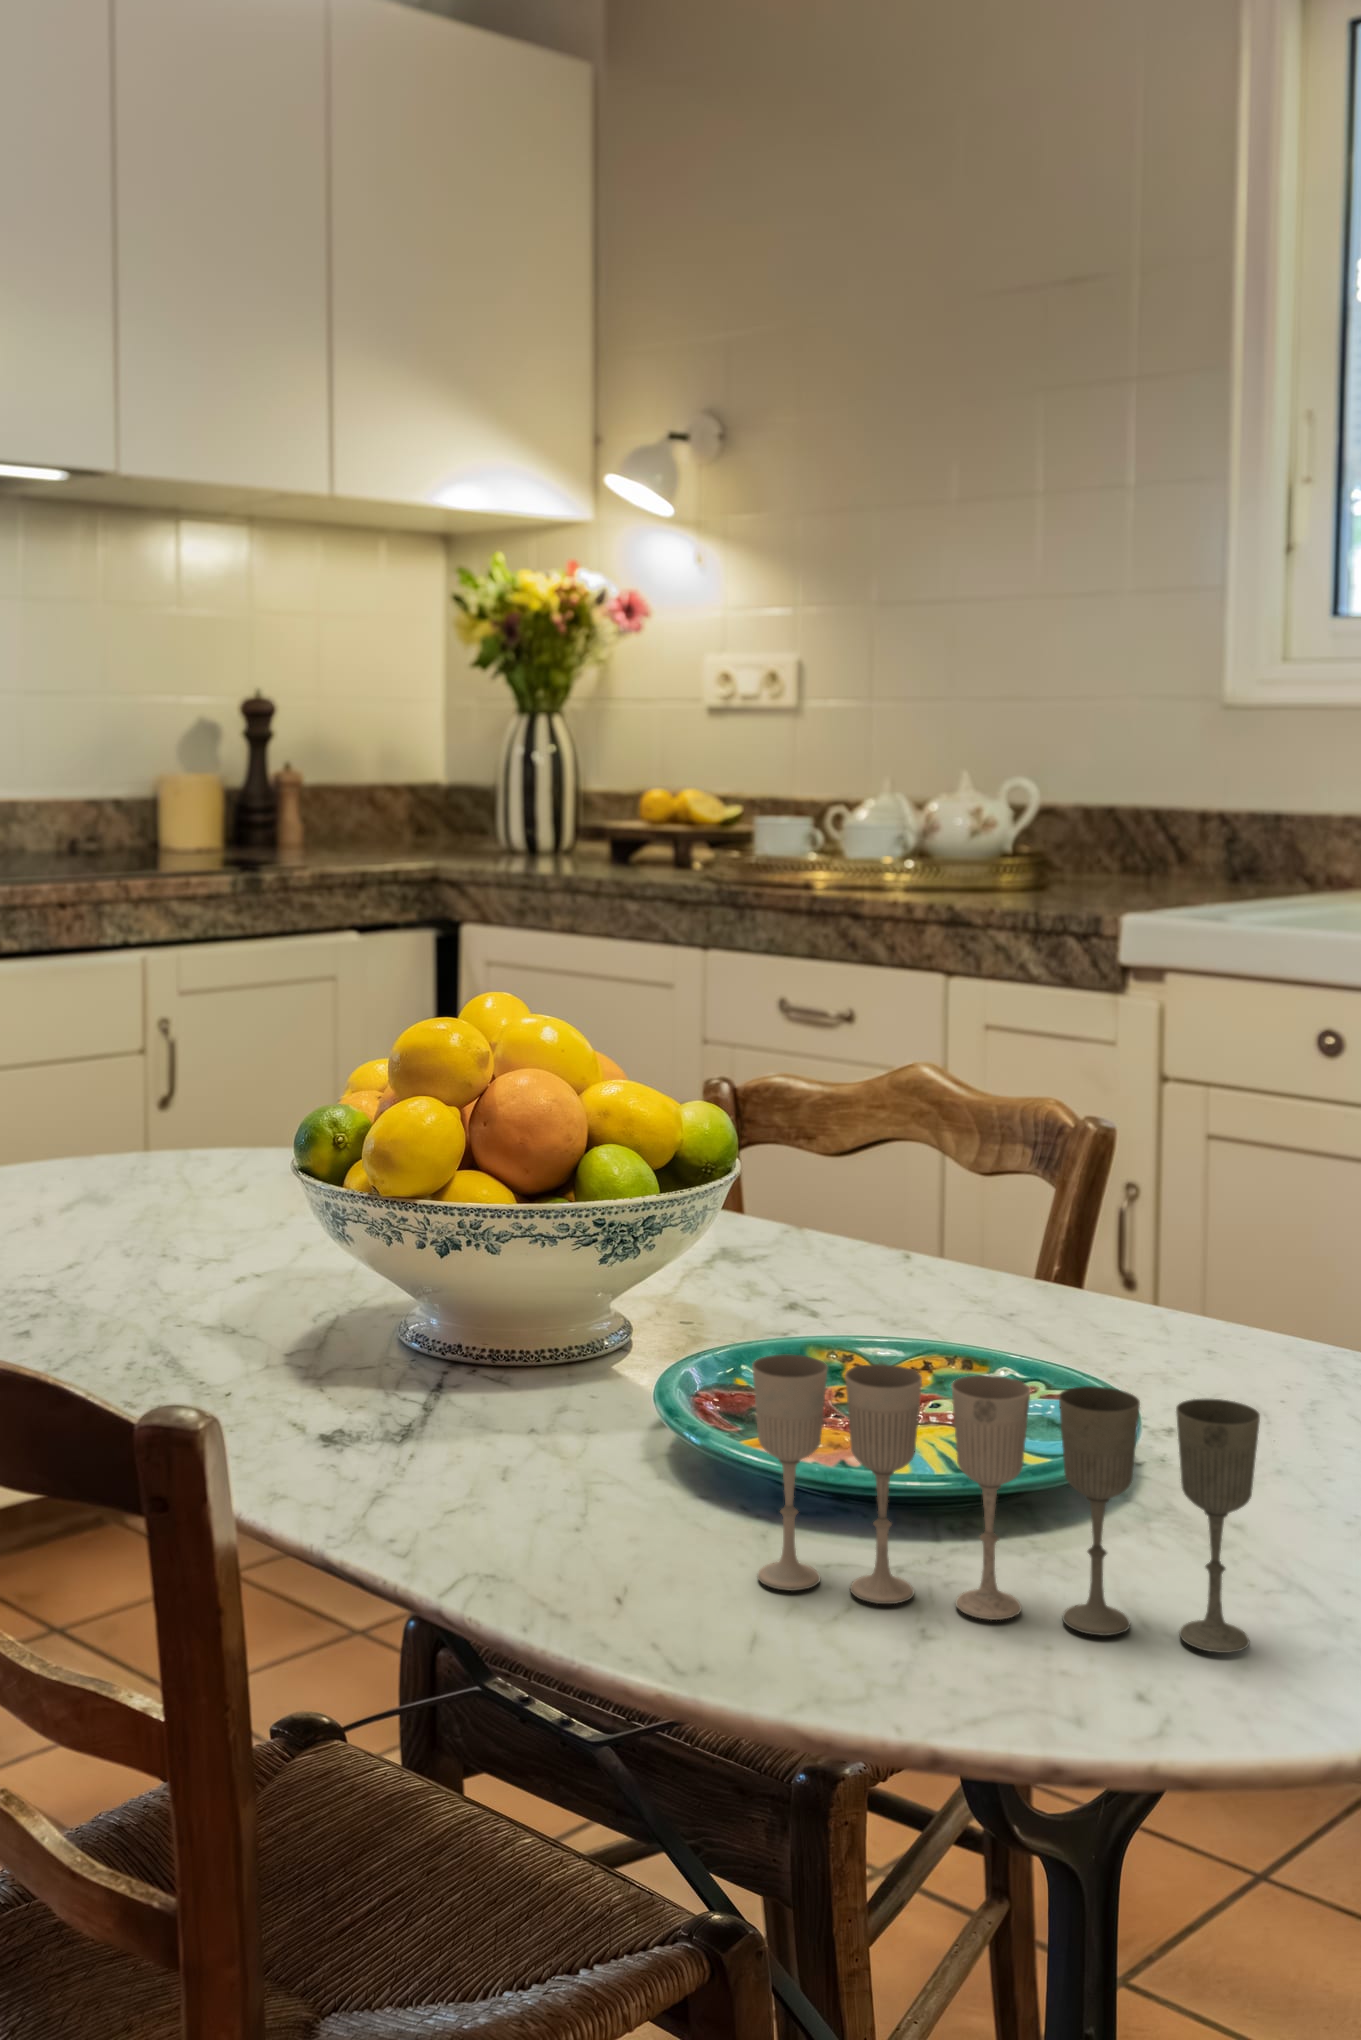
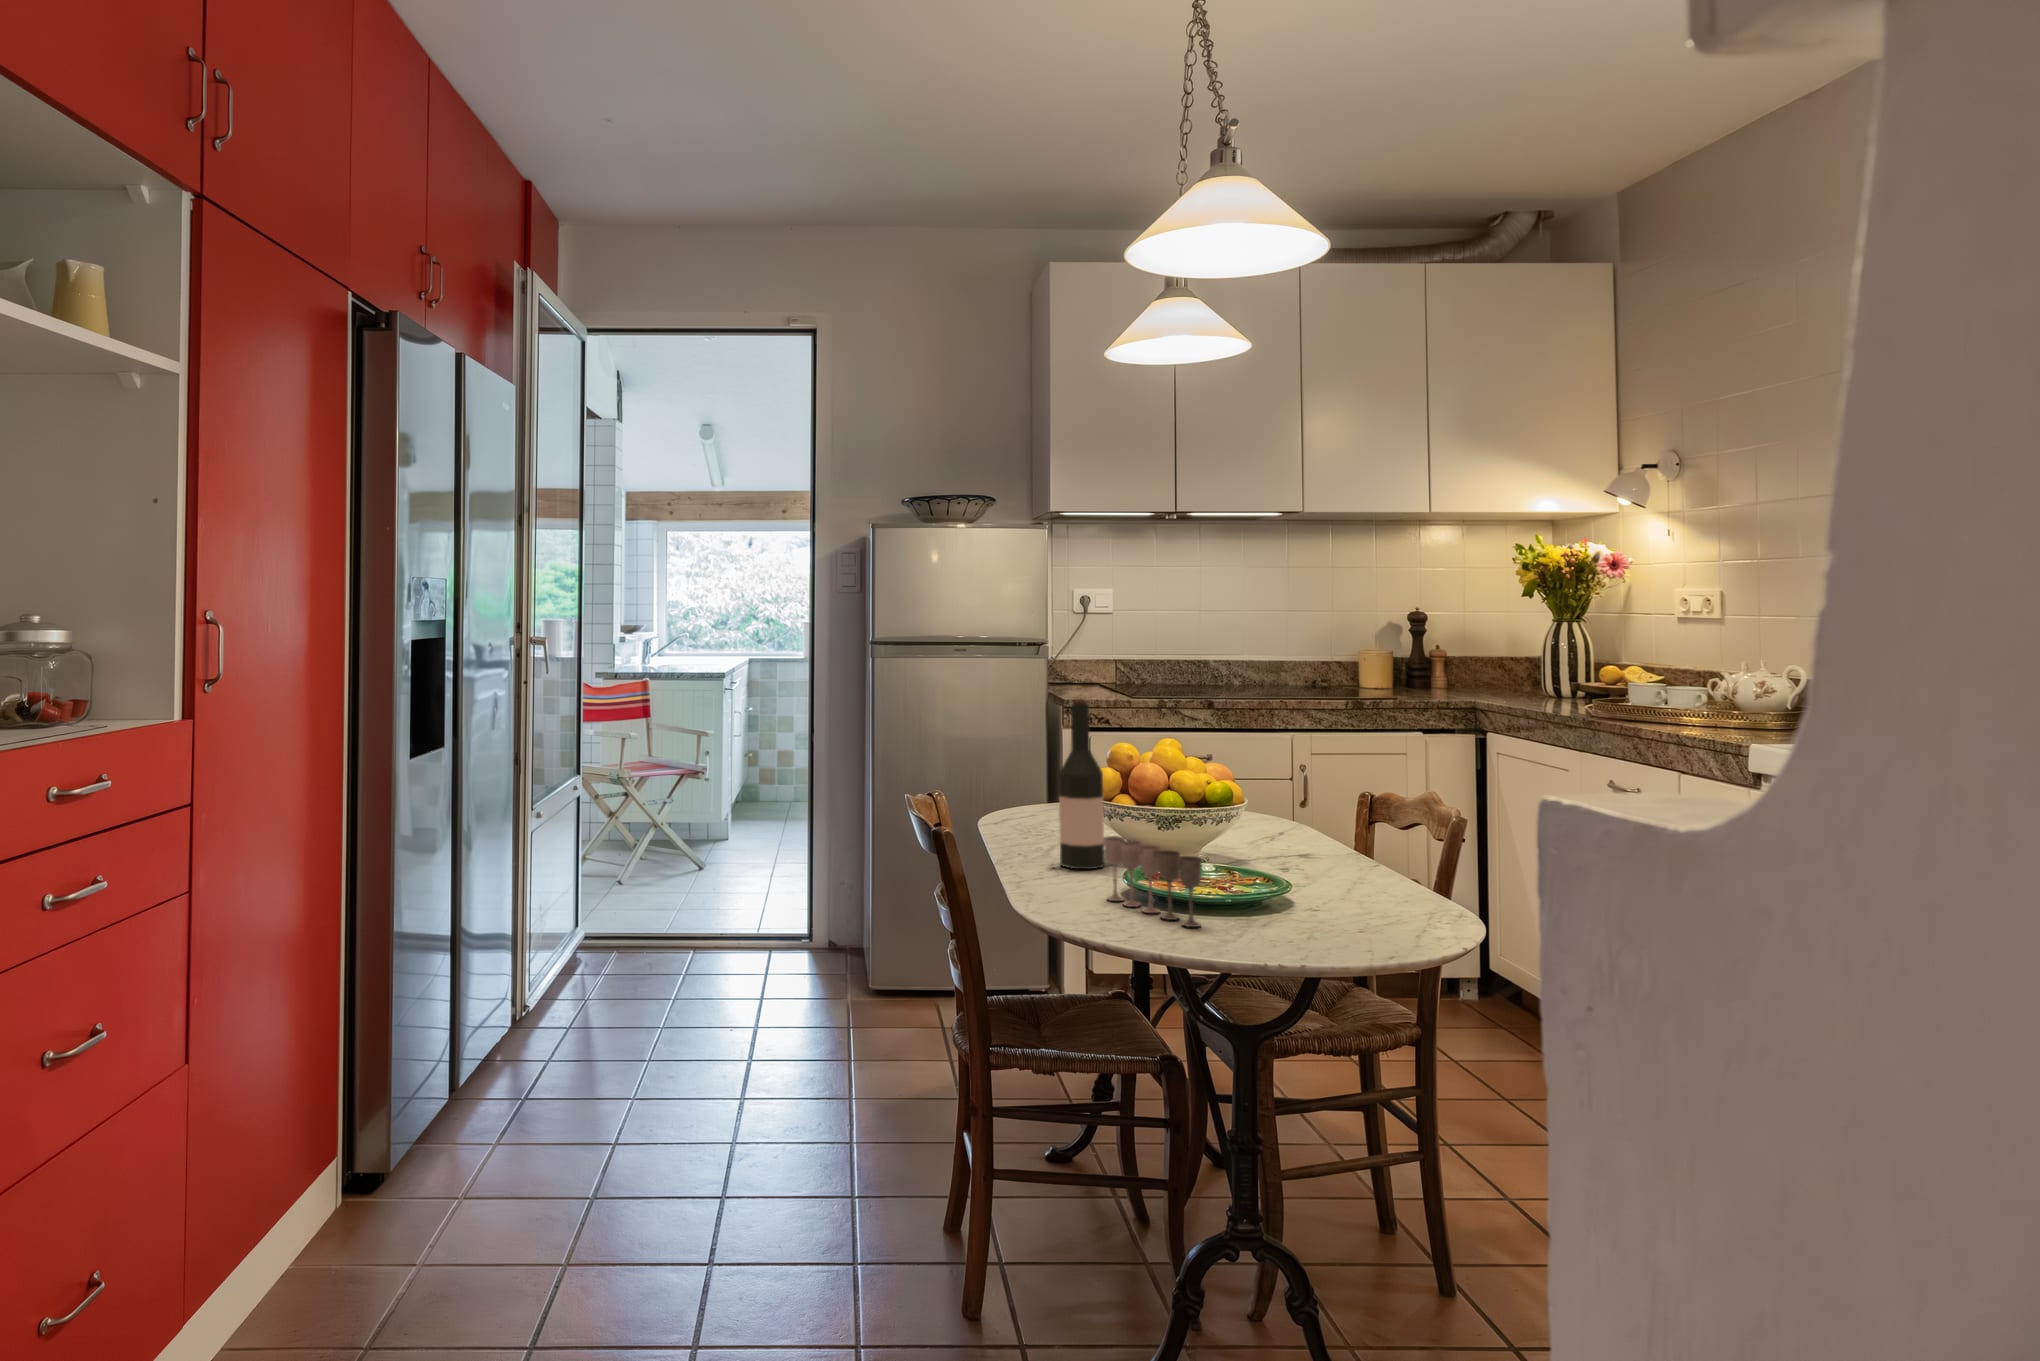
wine bottle: none [324,884,480,1464] -> present [1059,699,1104,869]

